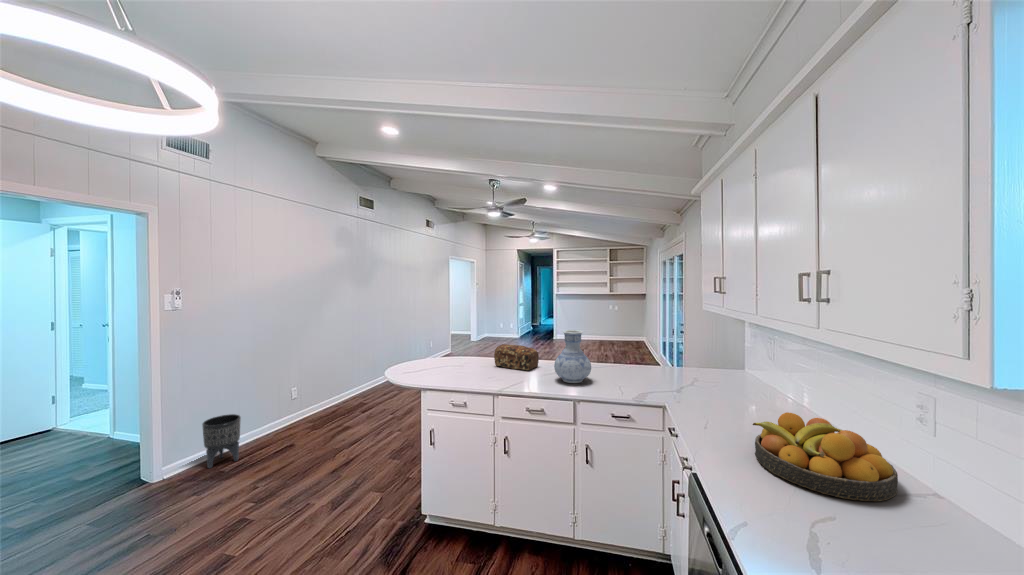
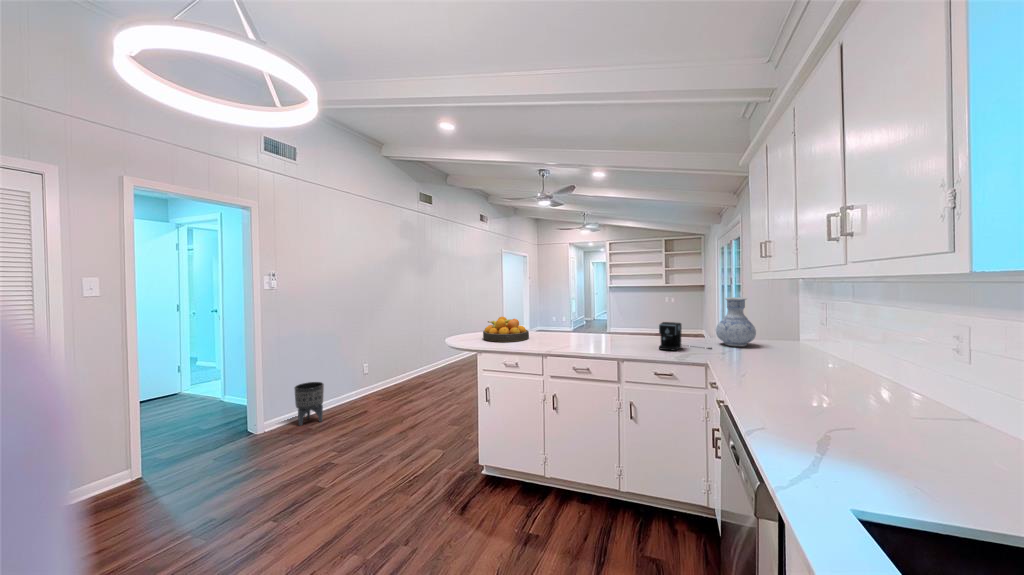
vase: present [554,330,591,383] -> present [716,297,756,346]
bread loaf: present [494,344,539,370] -> none [544,317,586,340]
coffee maker: none [616,353,668,386] -> present [659,322,712,351]
fruit bowl: present [753,412,898,501] -> present [483,317,529,342]

